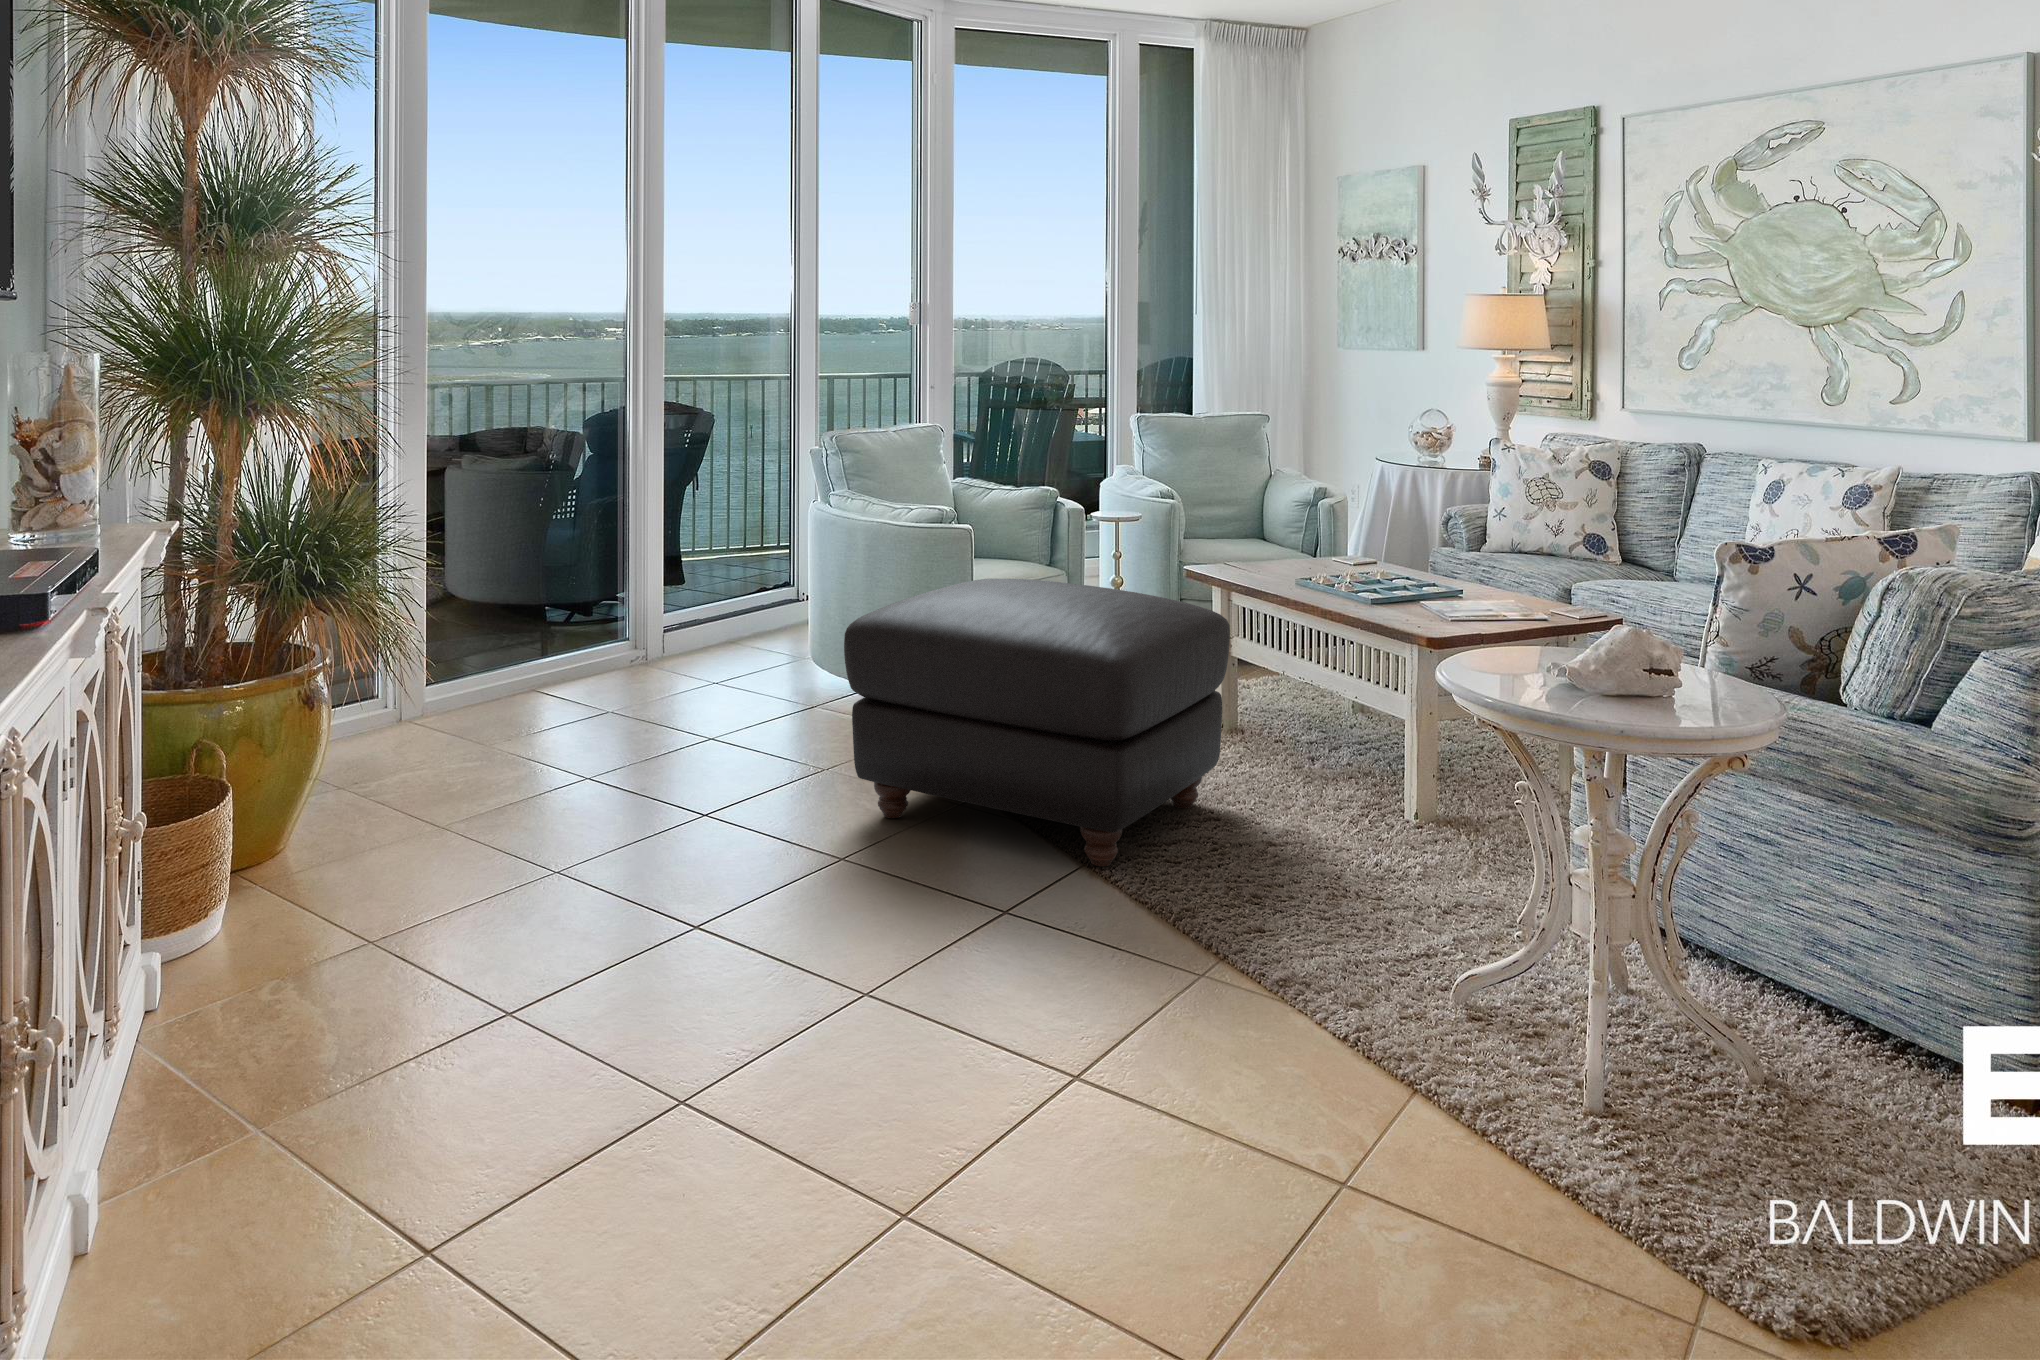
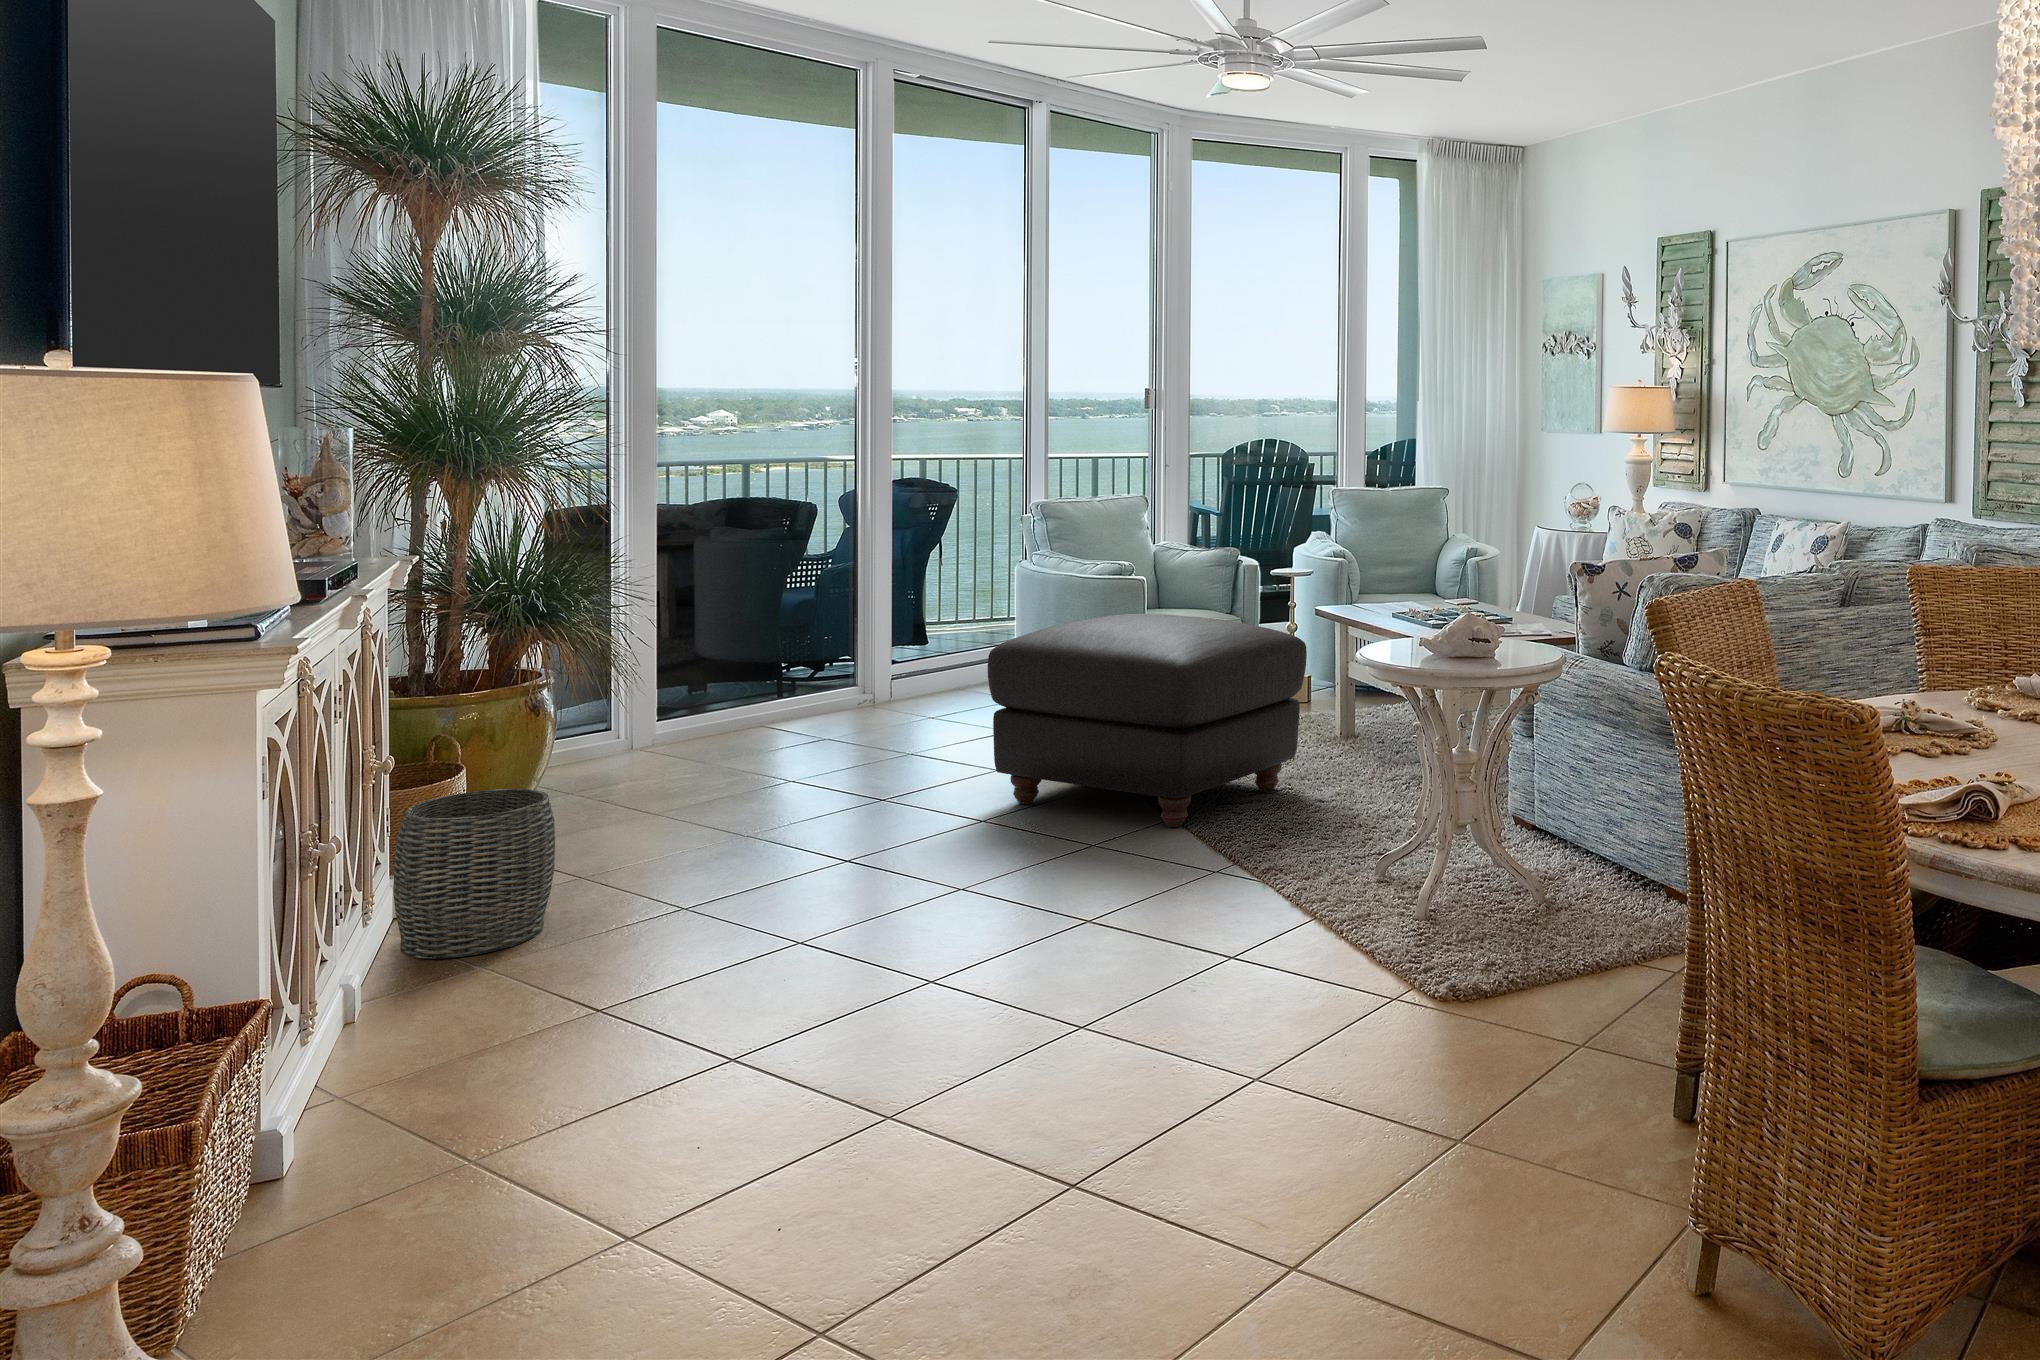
woven basket: none [175,826,371,1071] -> present [393,789,555,959]

